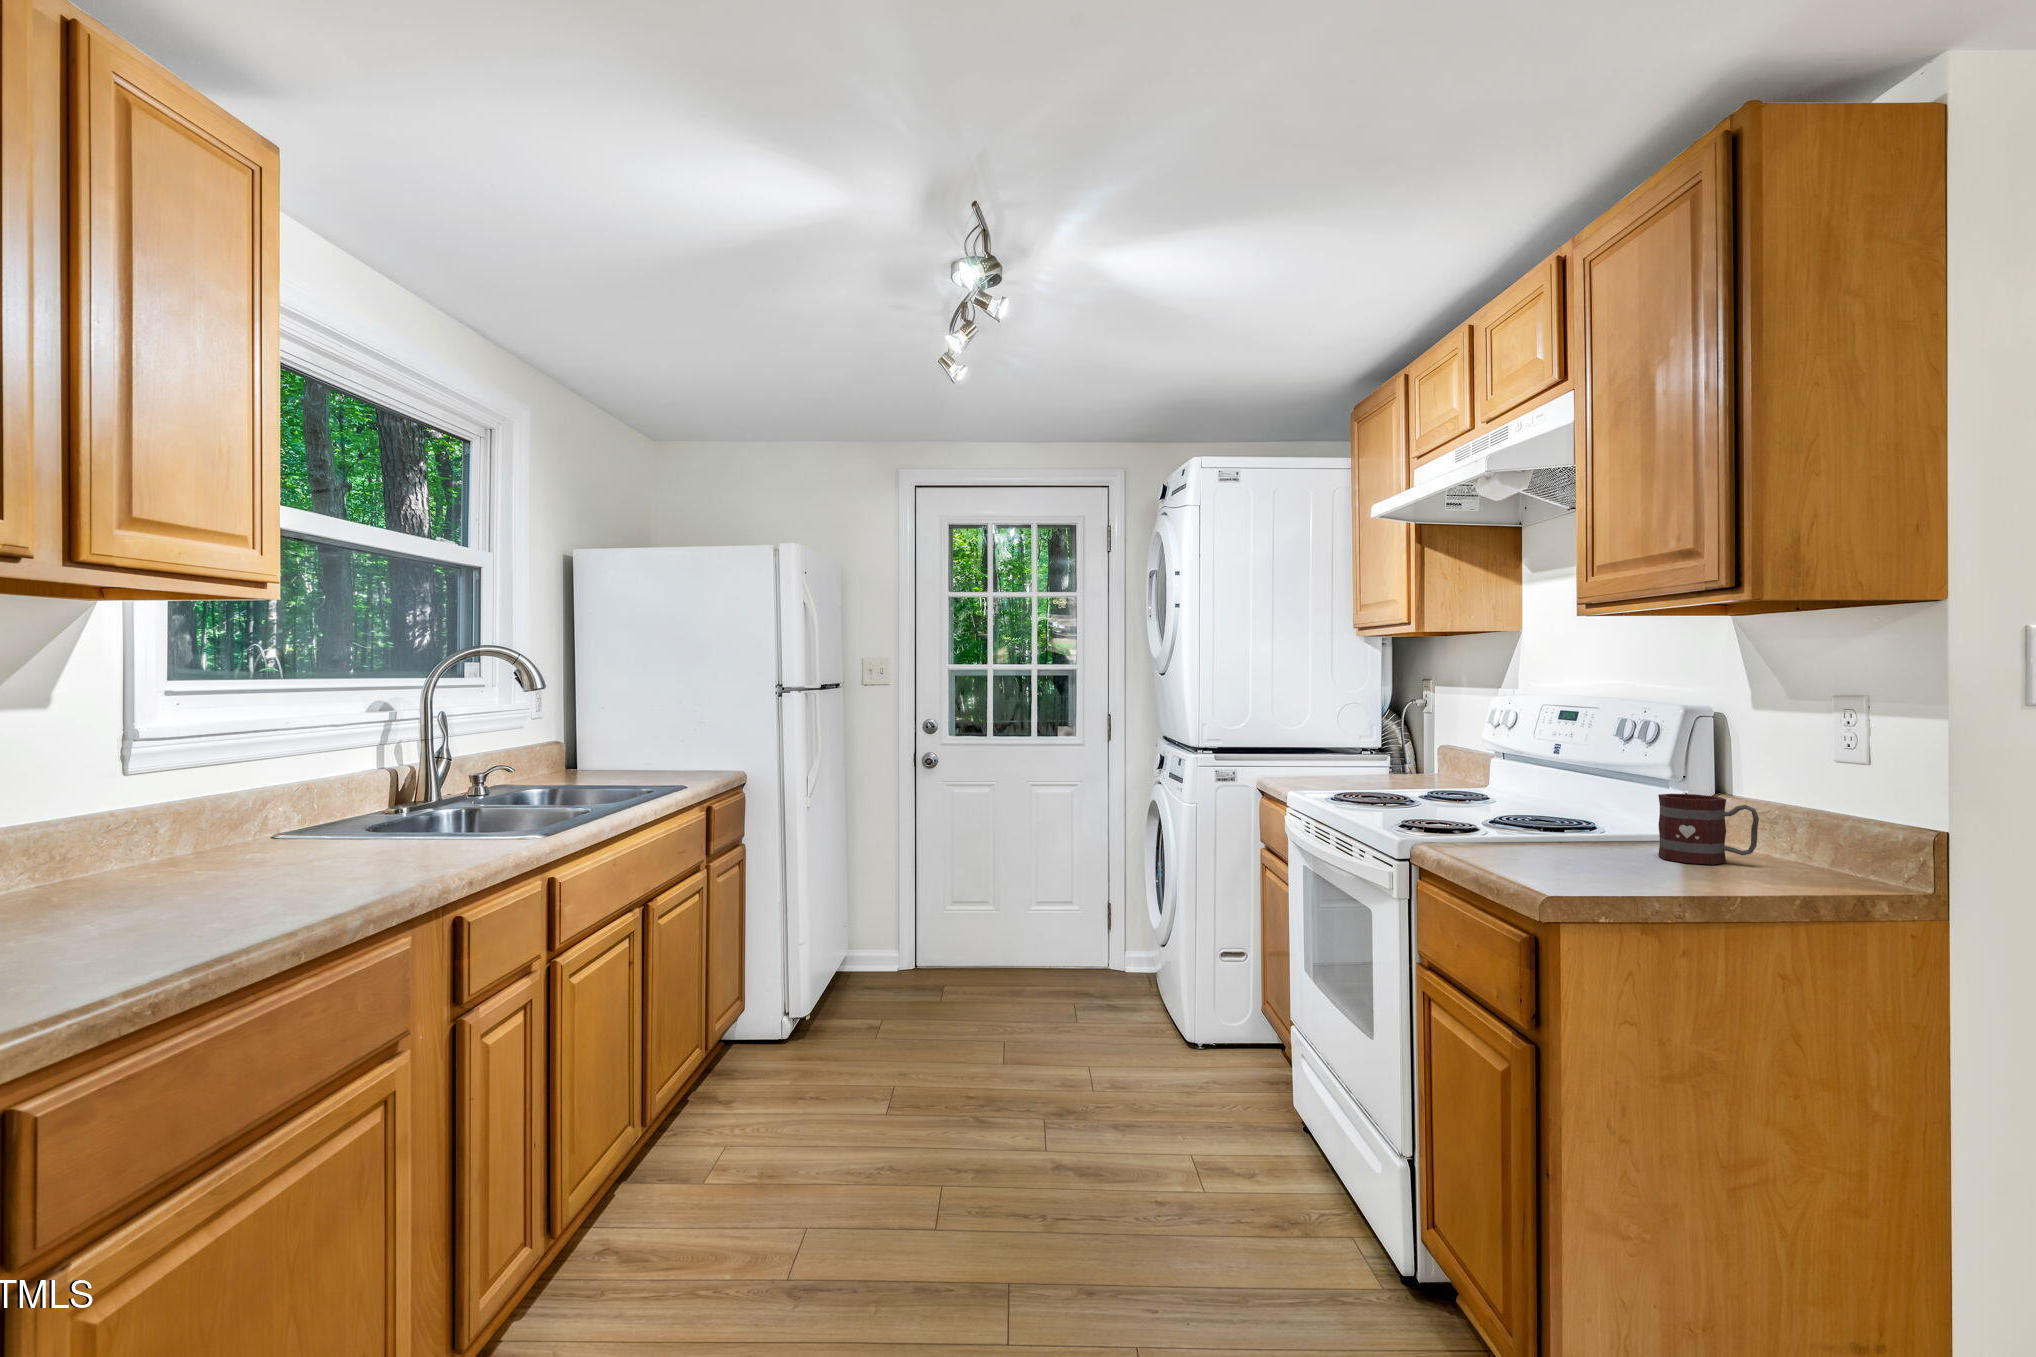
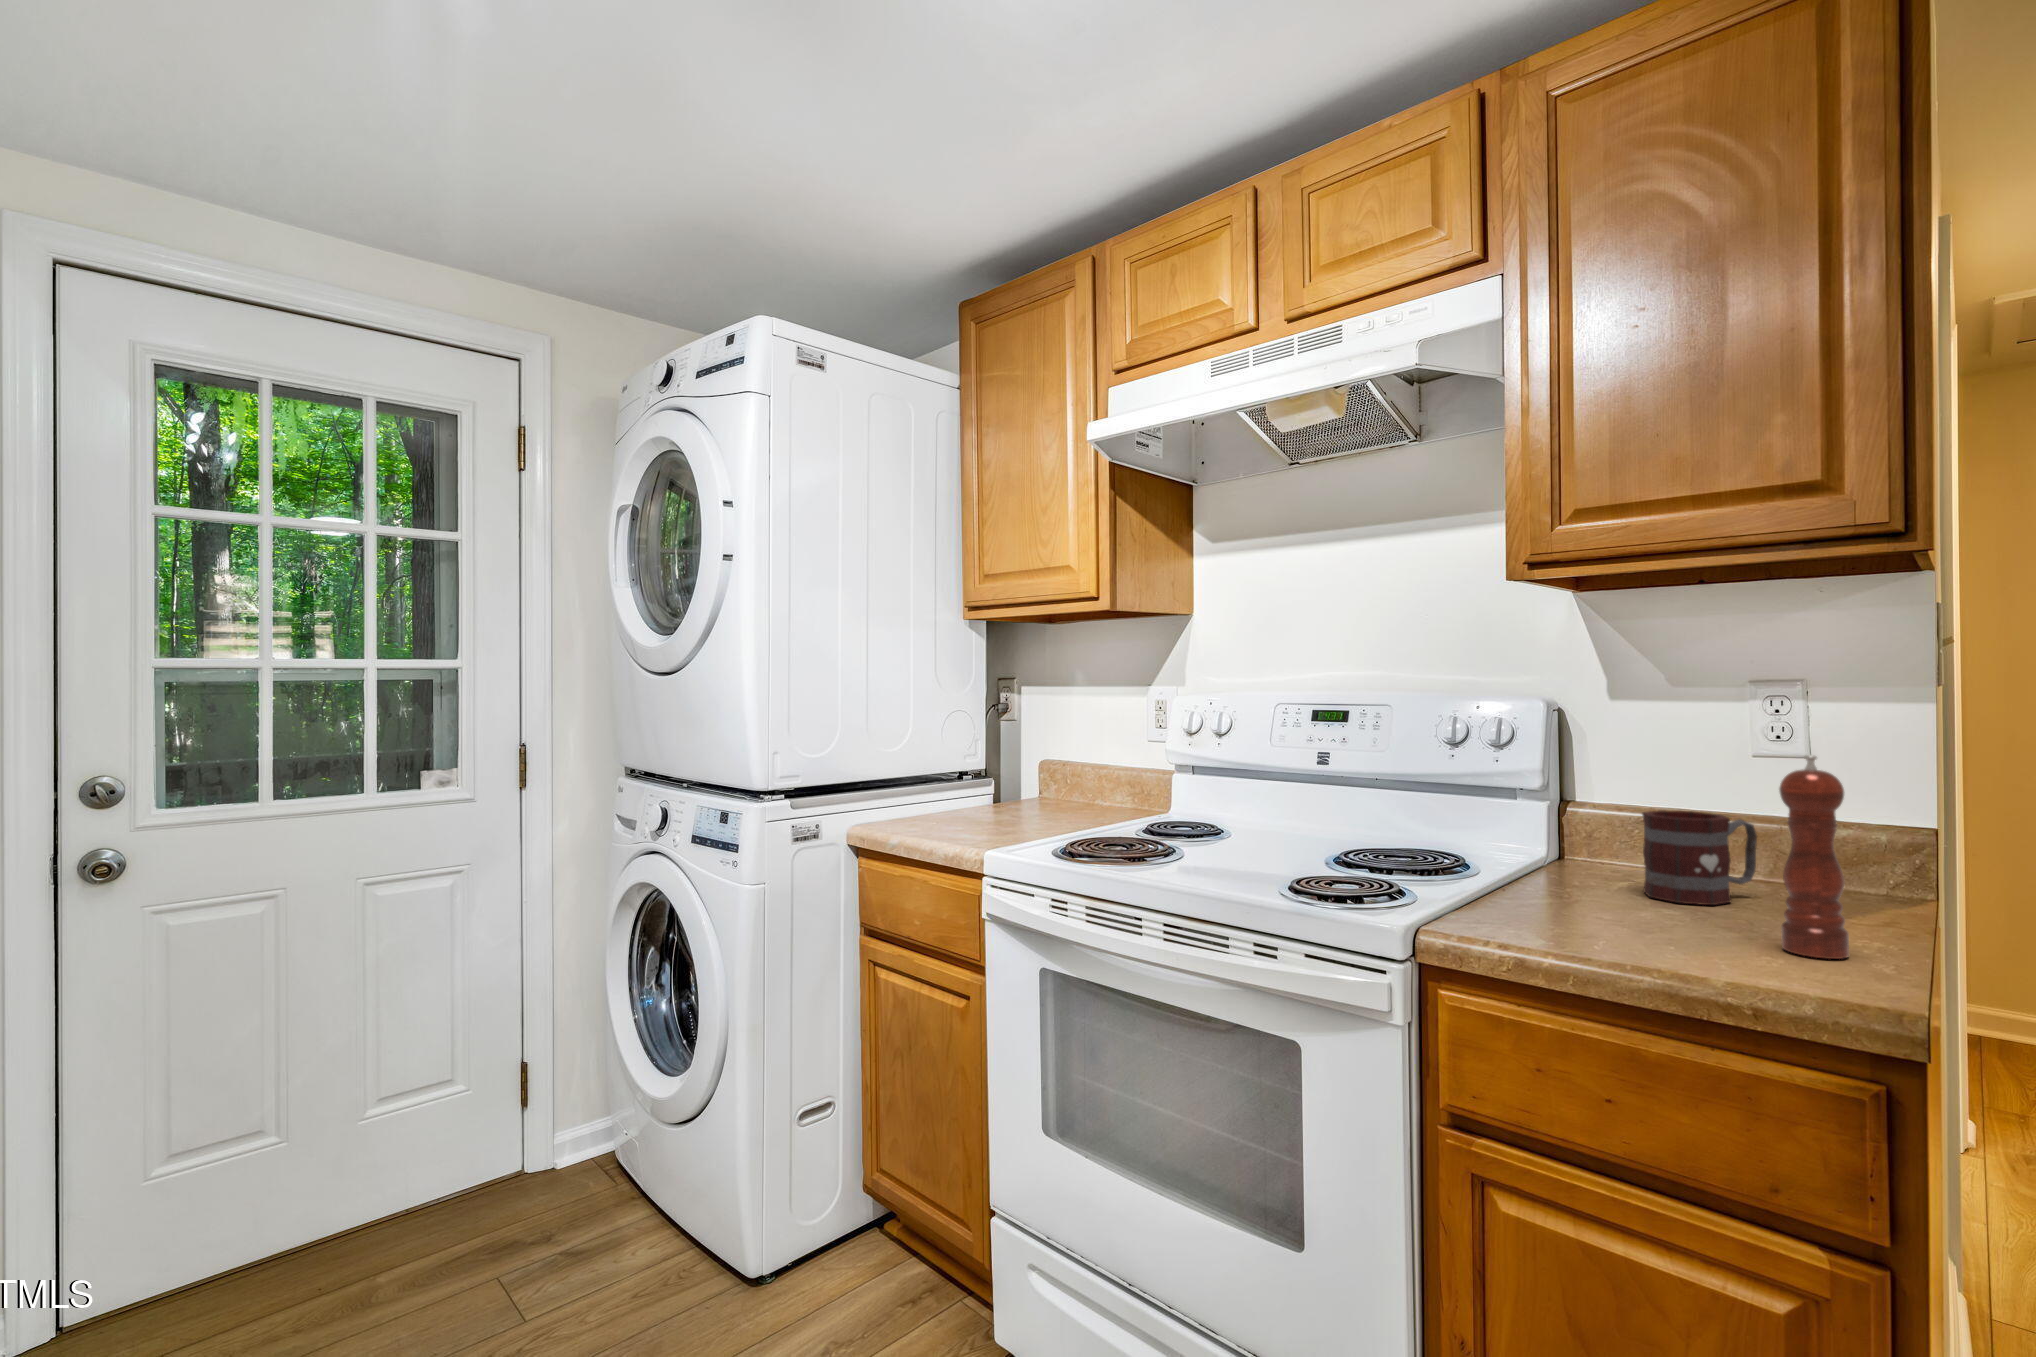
pepper mill: none [1609,747,1650,882] -> present [1779,755,1849,959]

